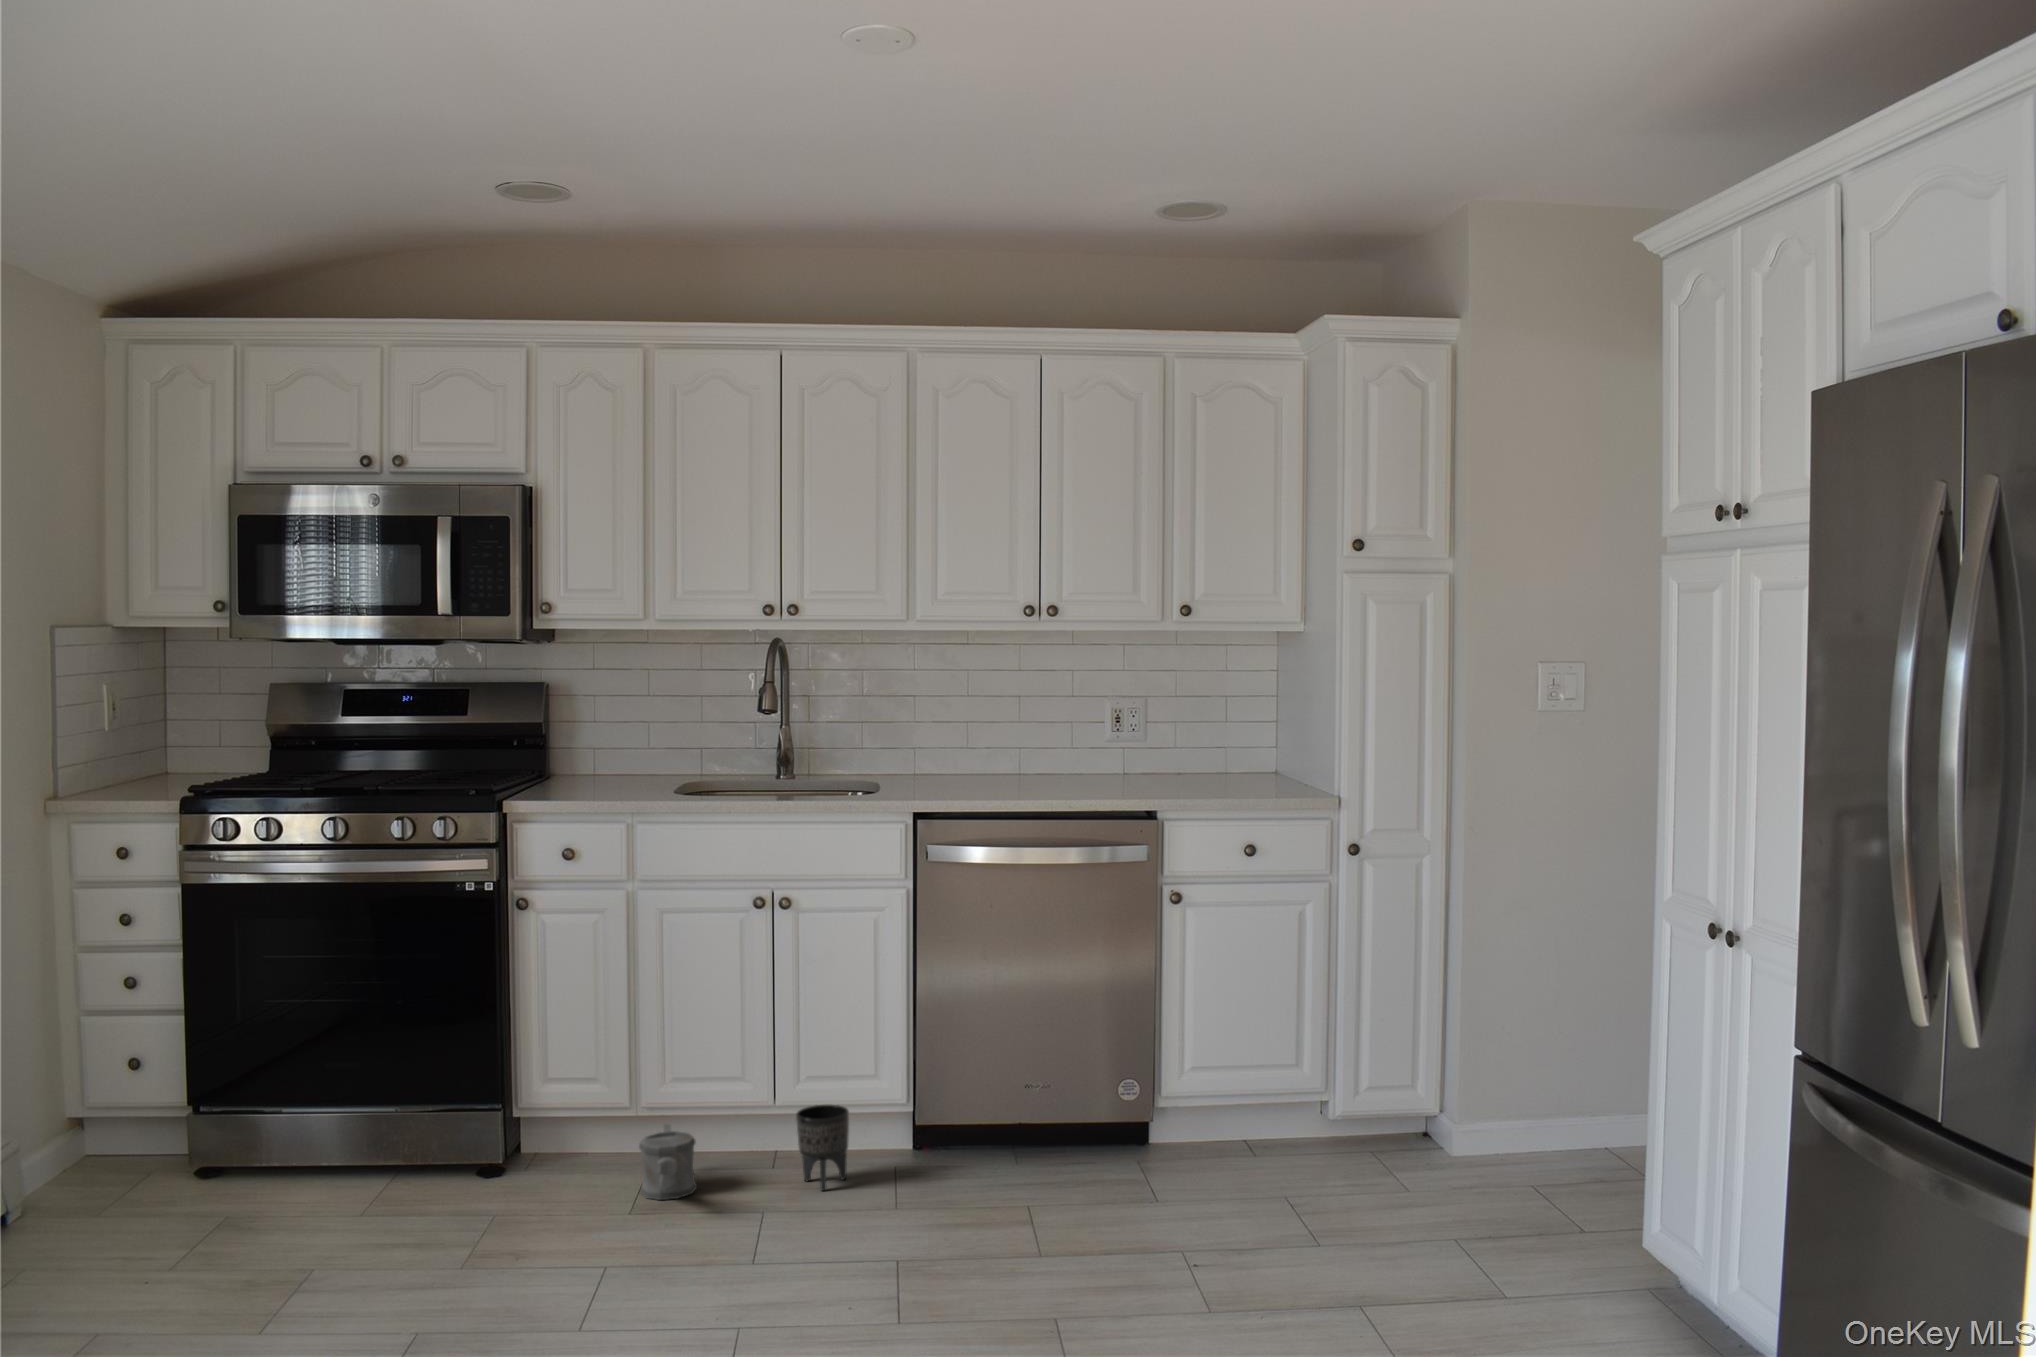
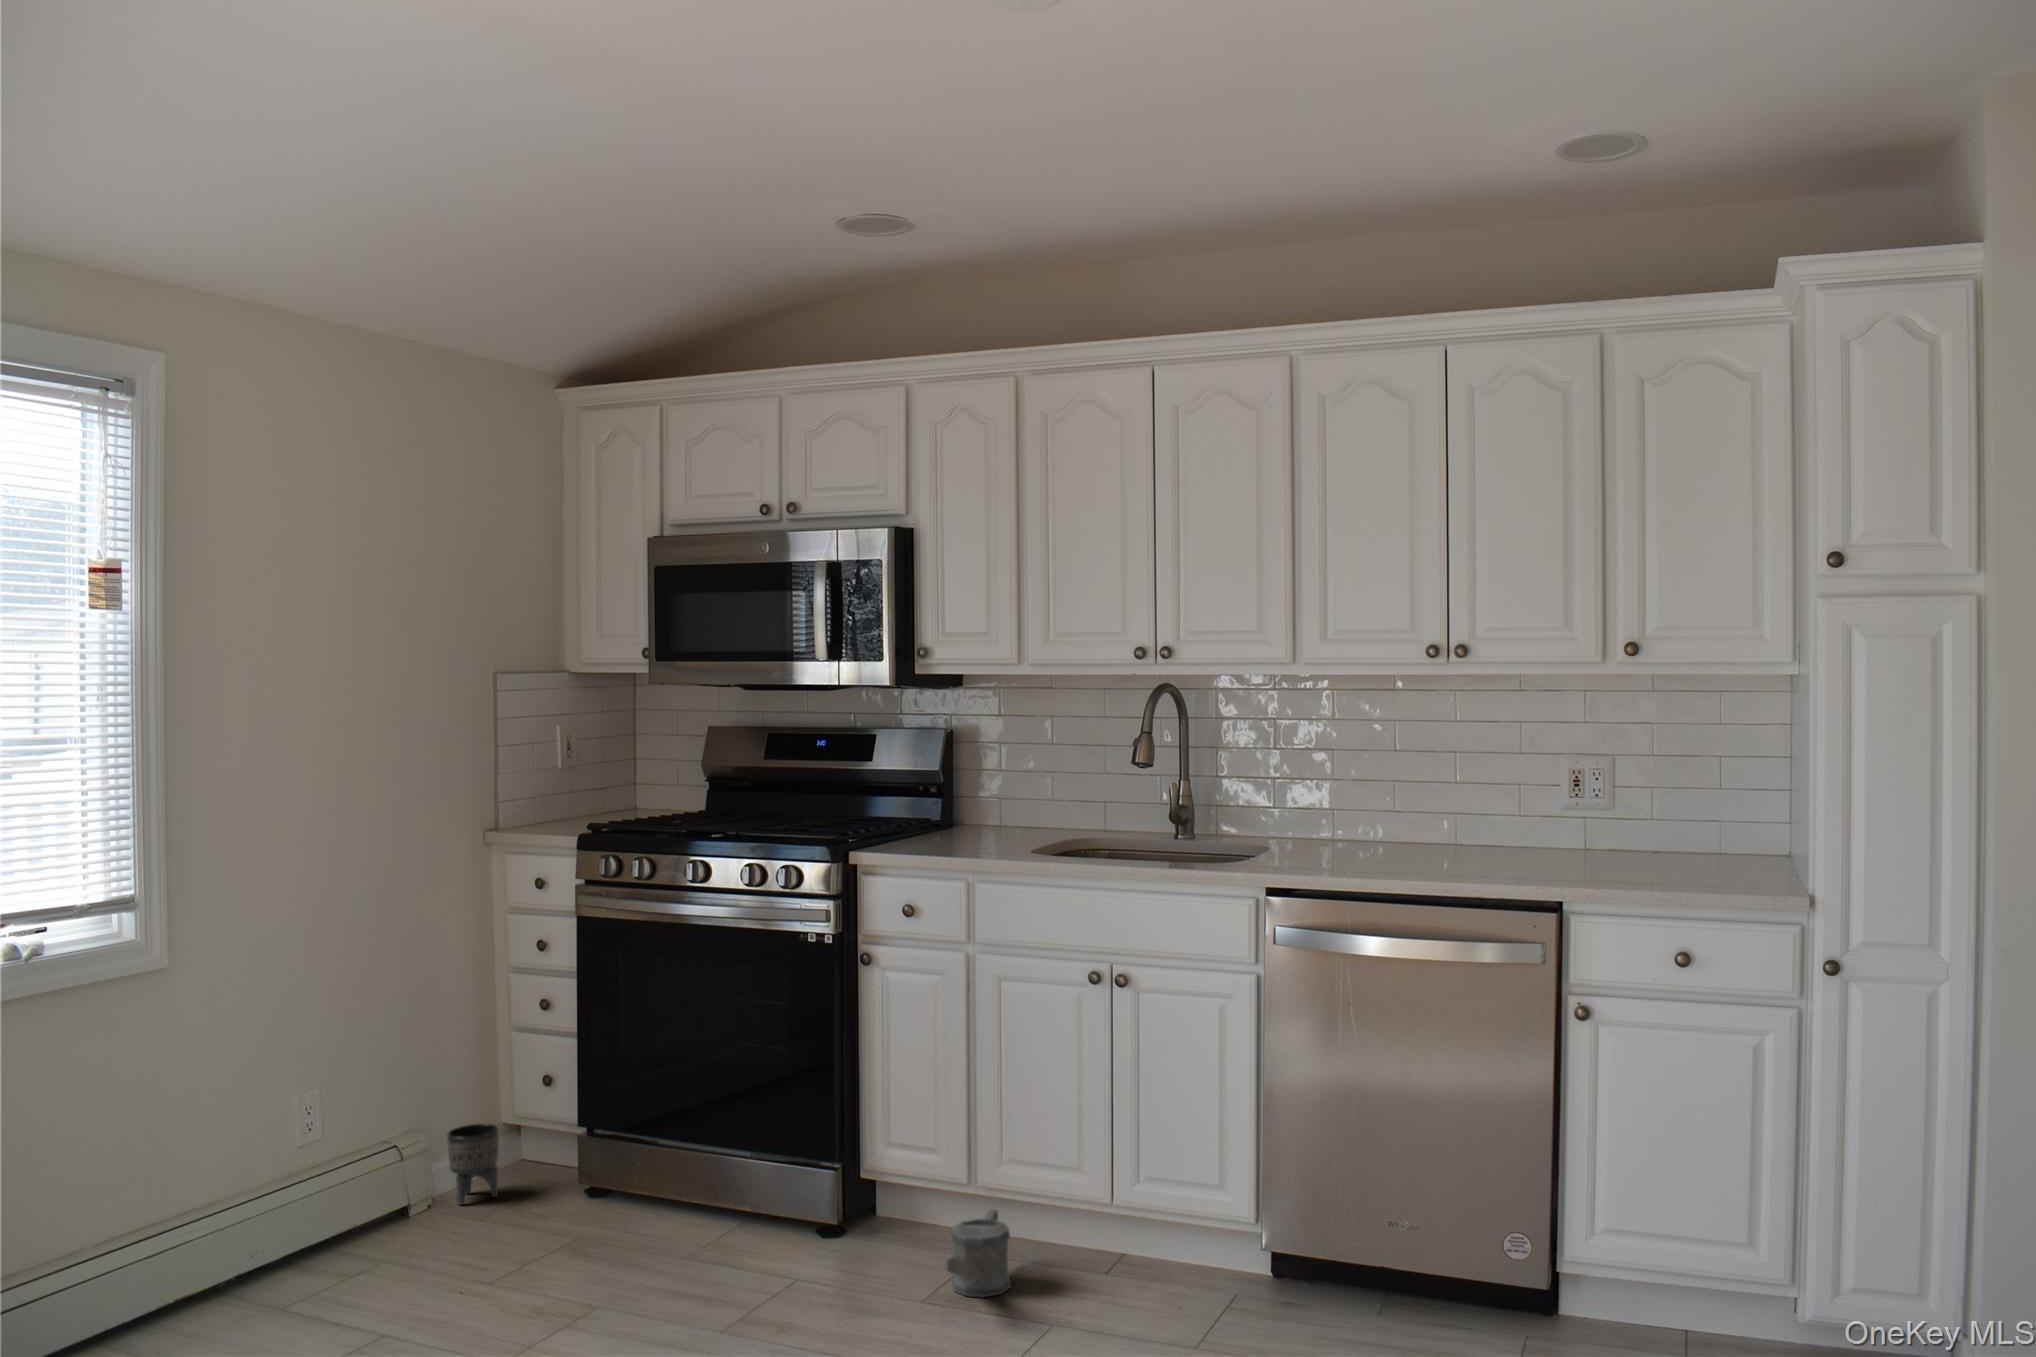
planter: present [796,1105,849,1191] -> present [447,1124,499,1205]

